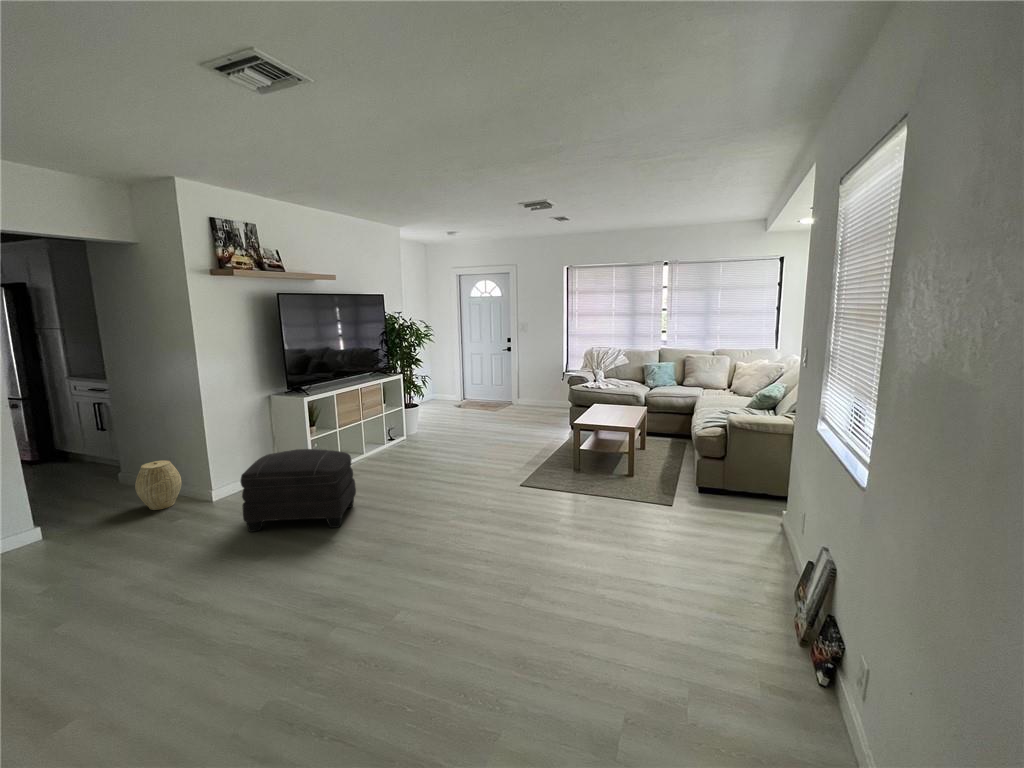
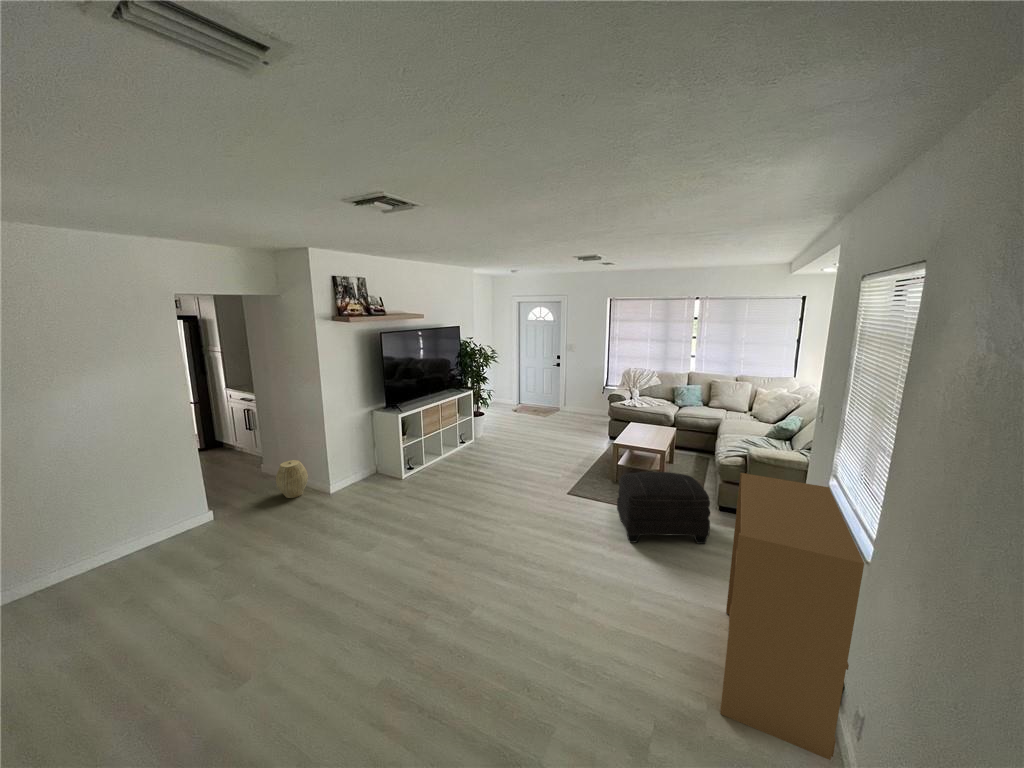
bookshelf: none [705,418,860,736] -> present [720,473,864,760]
ottoman: present [240,449,356,532] -> present [617,471,710,544]

